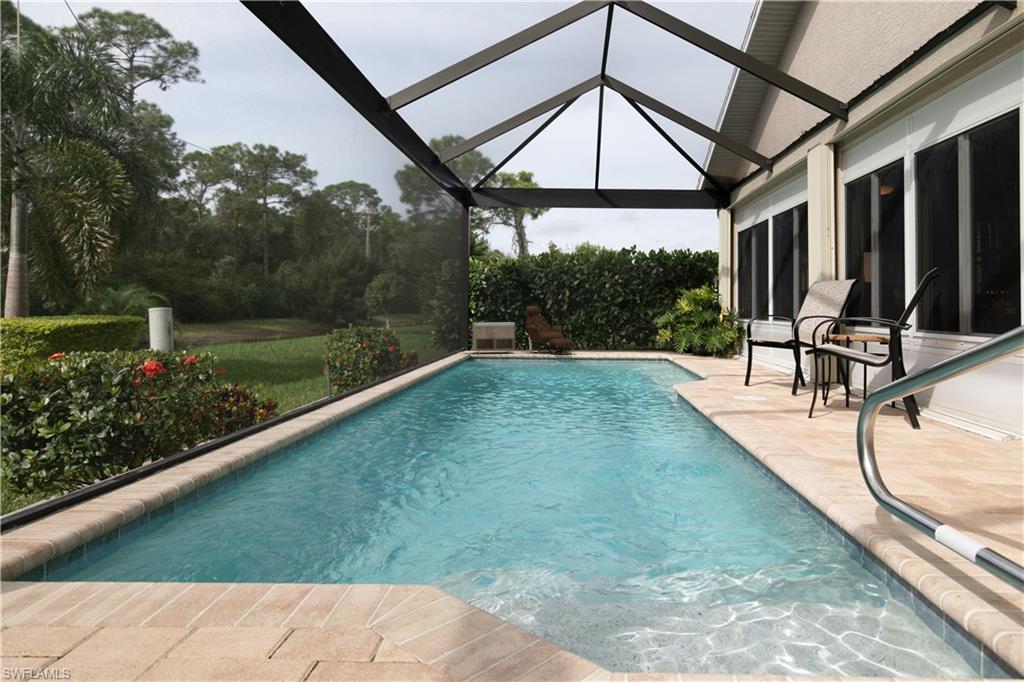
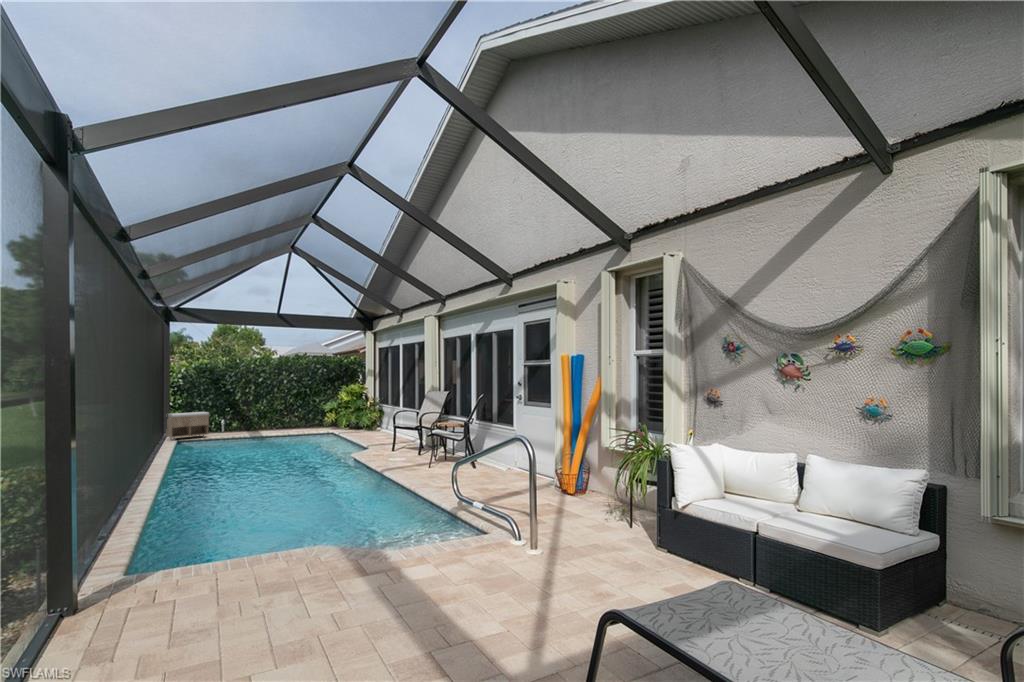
lounge chair: present [526,306,575,354] -> none [218,397,262,436]

